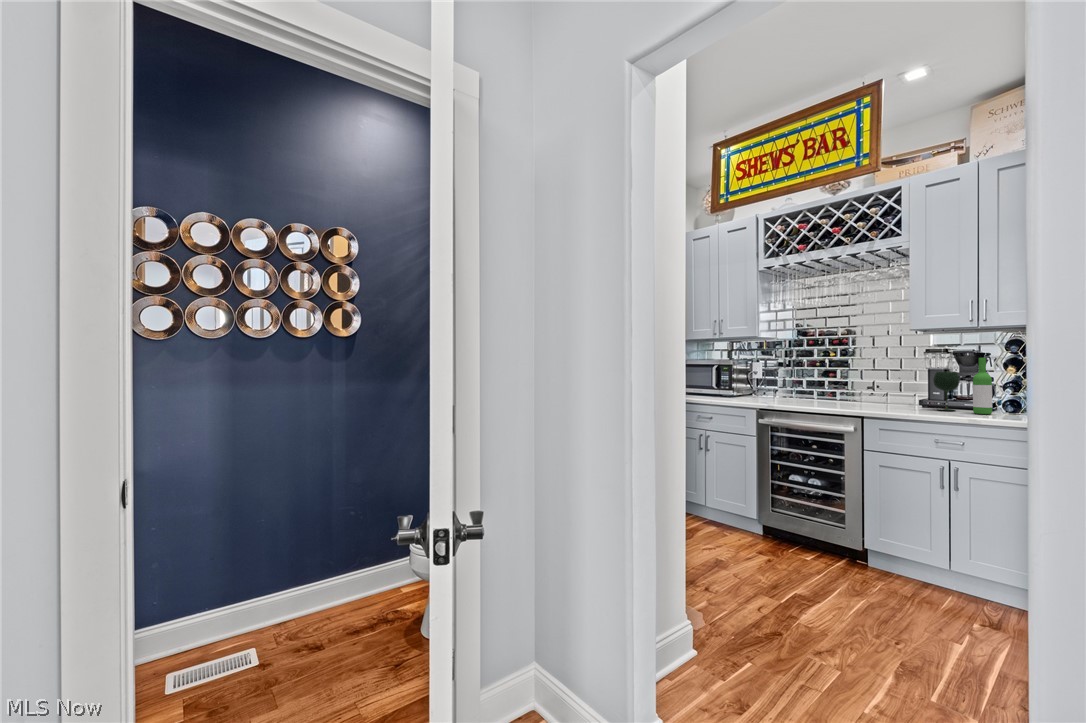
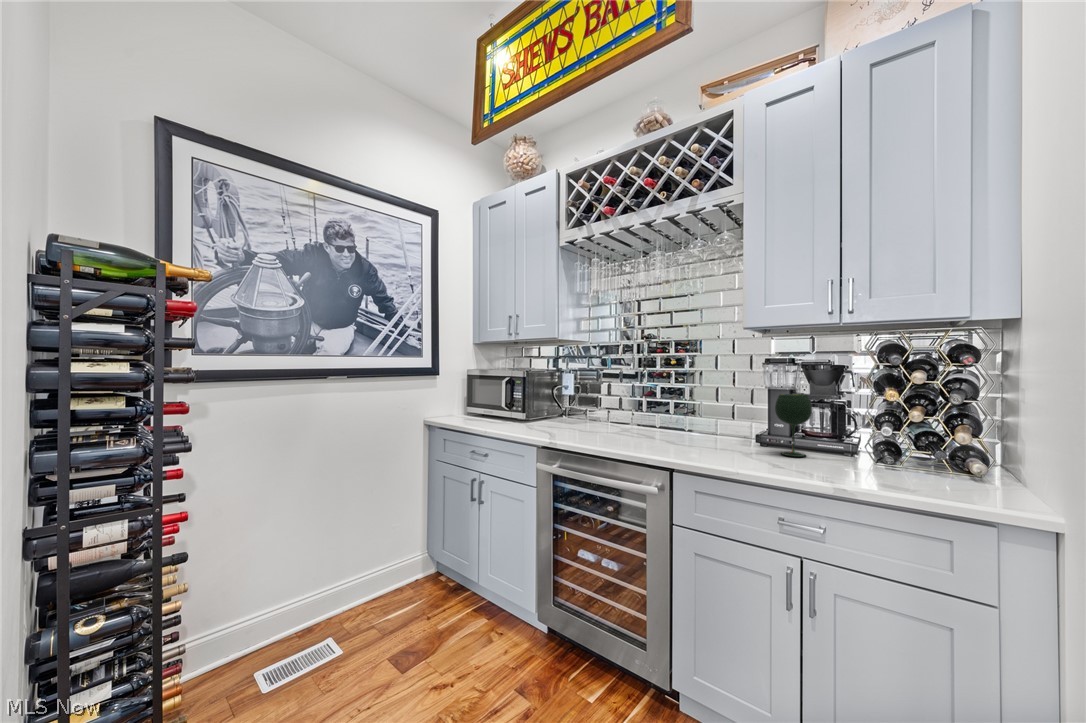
wine bottle: present [973,358,992,414] -> none [832,375,861,468]

